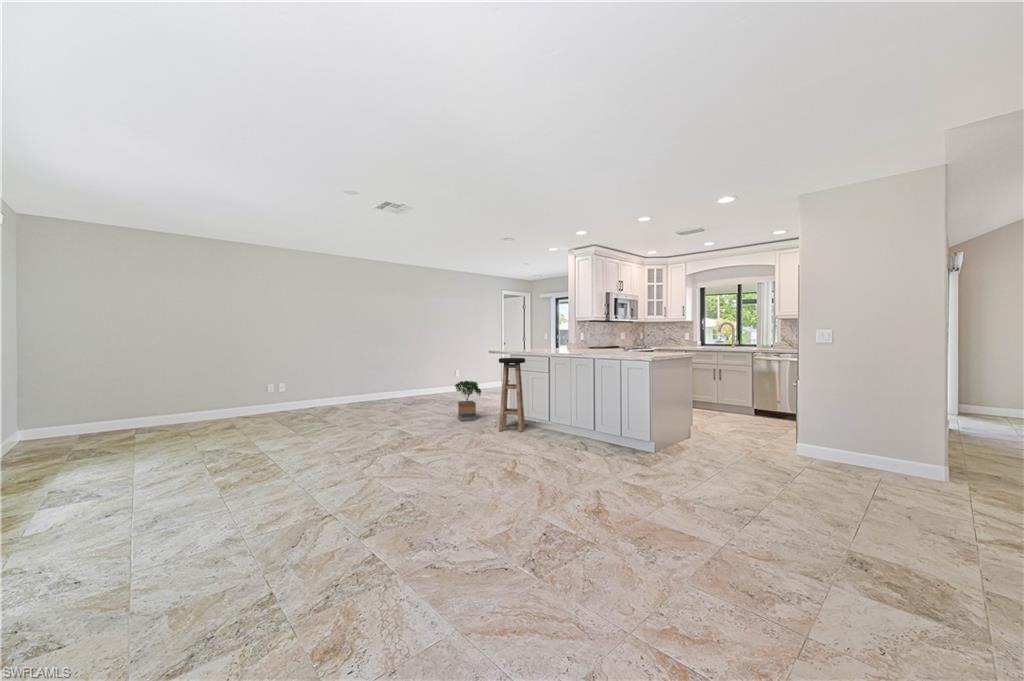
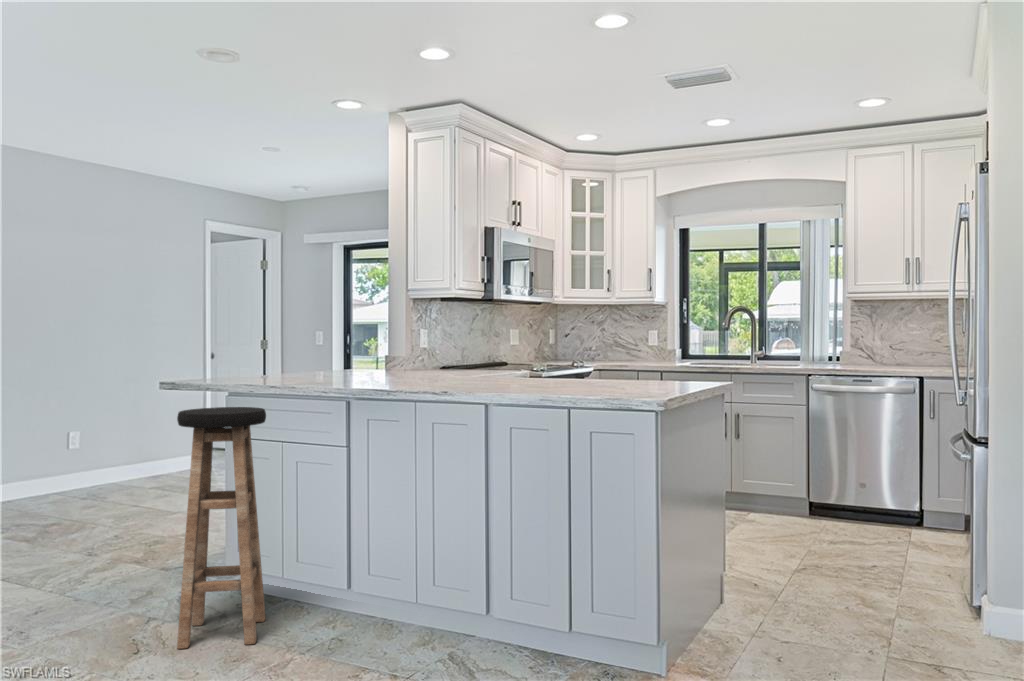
potted tree: present [455,381,481,421] -> none [26,478,126,615]

